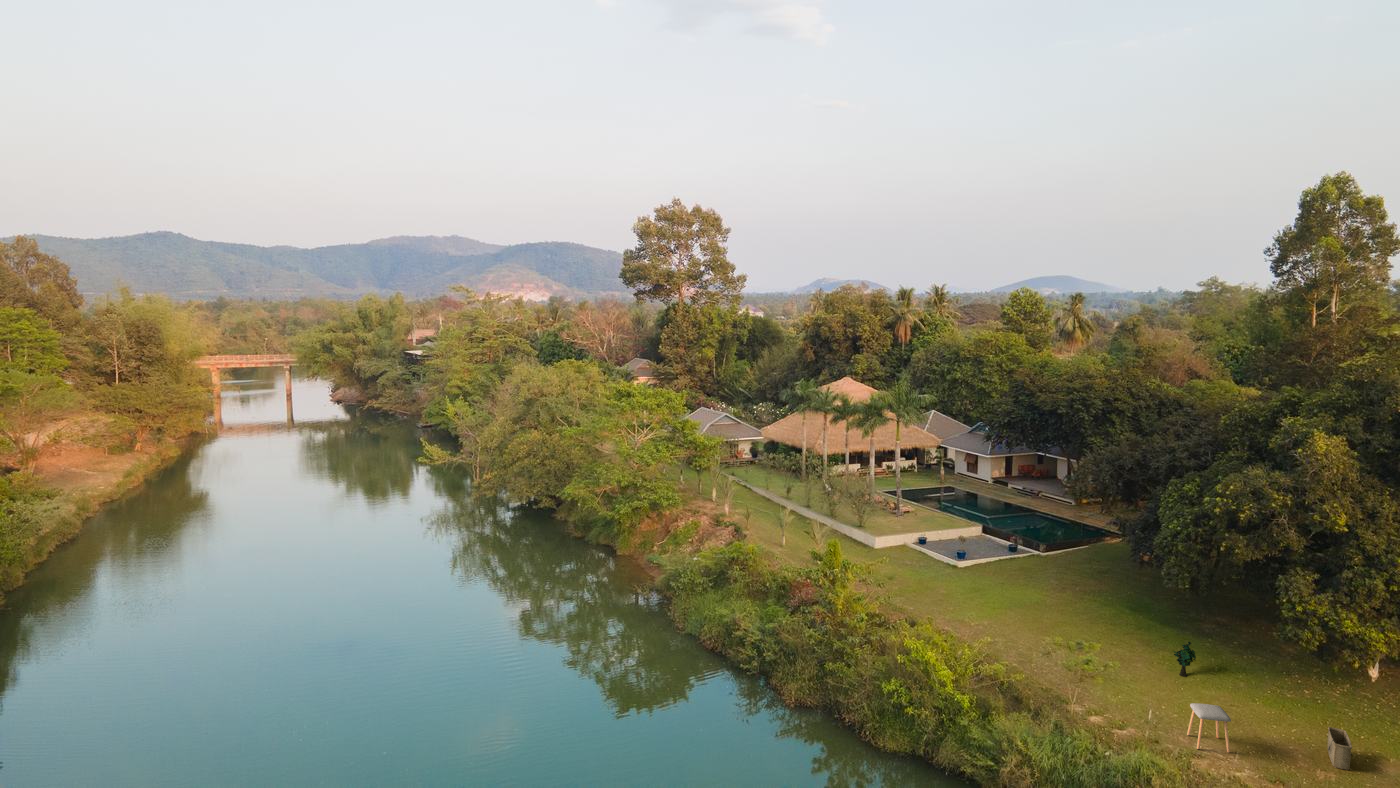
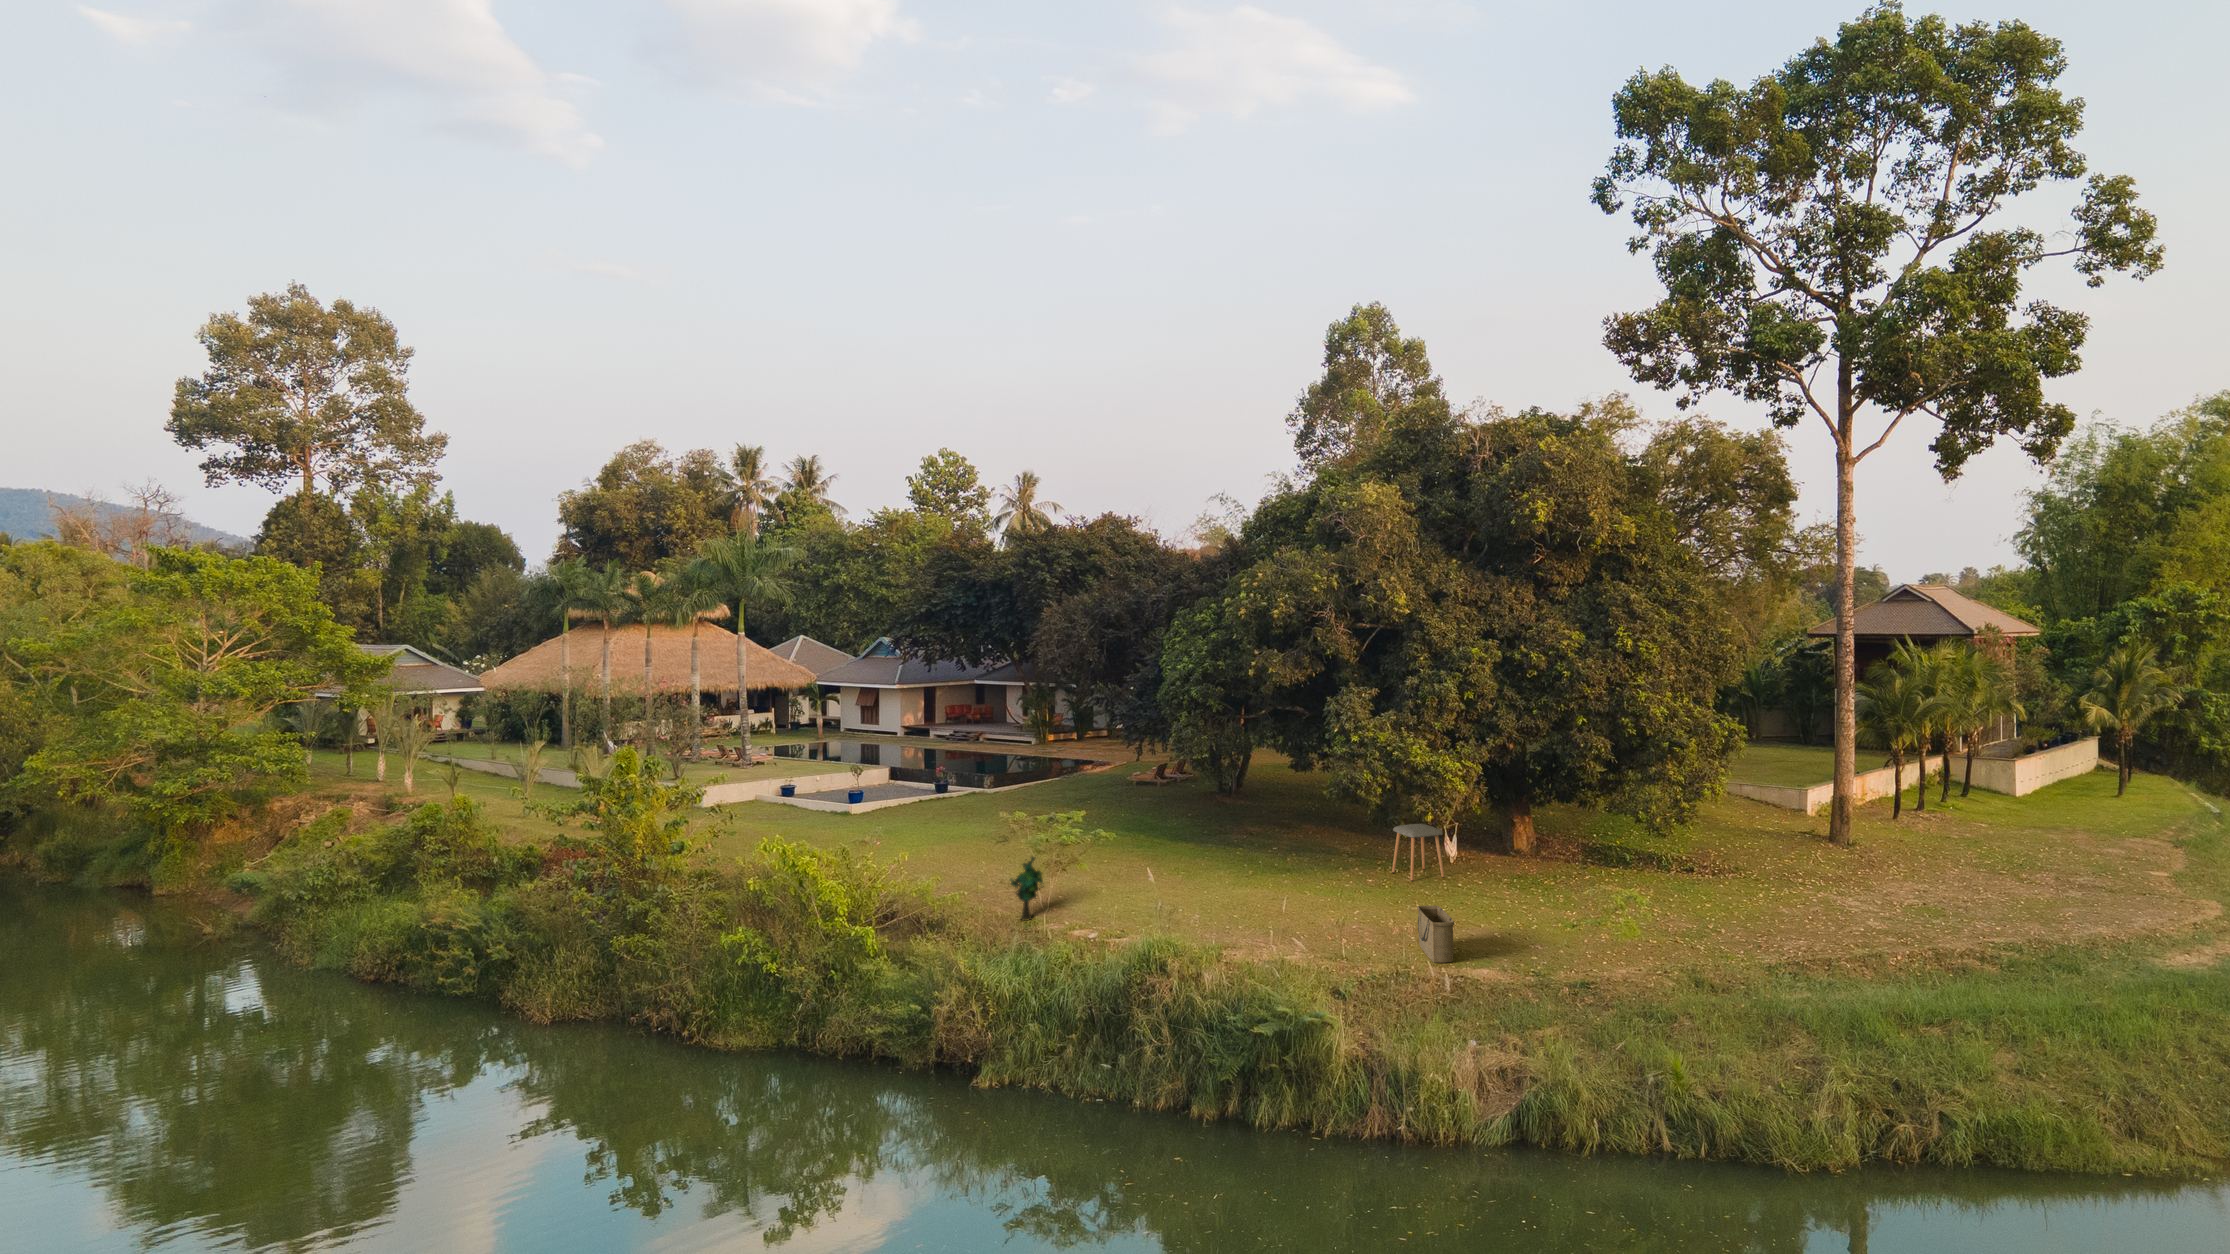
decorative plant: present [1174,642,1196,677] -> present [1010,857,1044,920]
stool: present [1187,703,1231,753] -> present [1392,824,1444,881]

